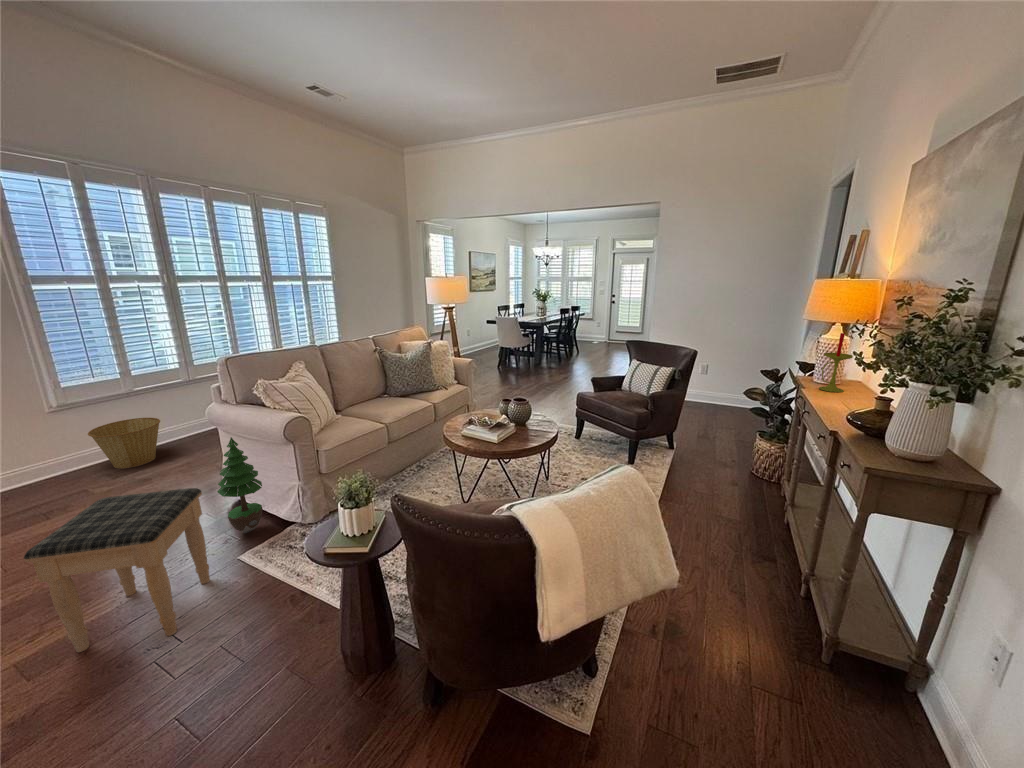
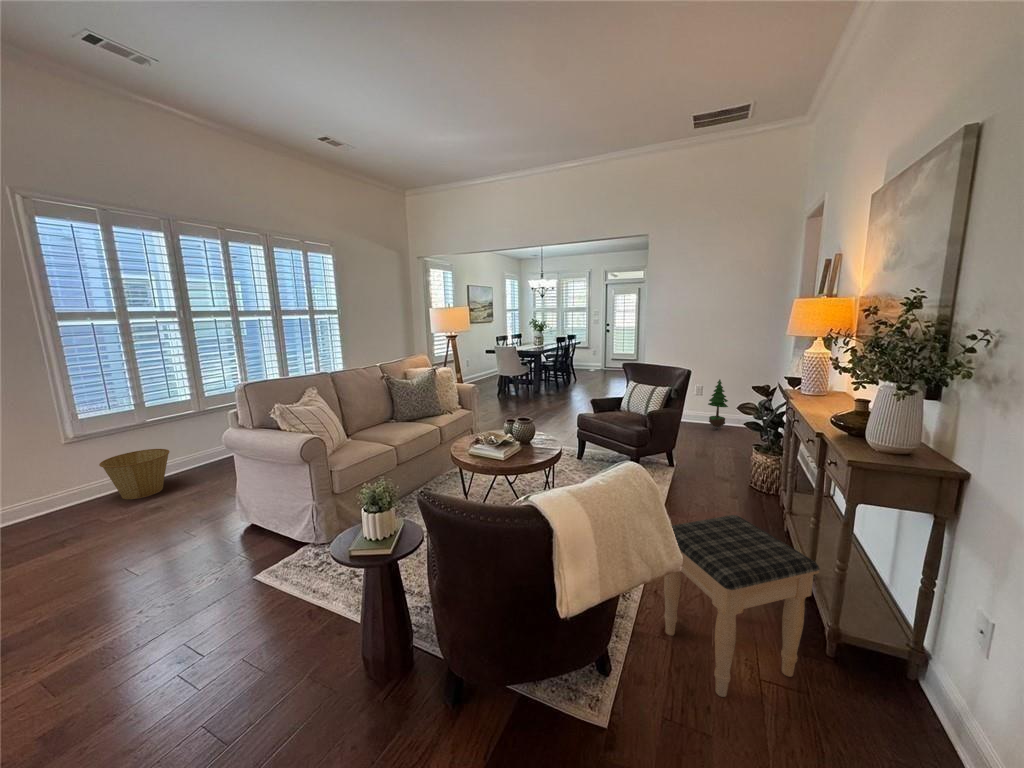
candle: present [819,333,853,392] -> none [809,345,838,402]
potted tree: present [217,437,263,533] -> present [708,379,728,429]
footstool: present [24,488,210,652] -> present [664,515,820,697]

